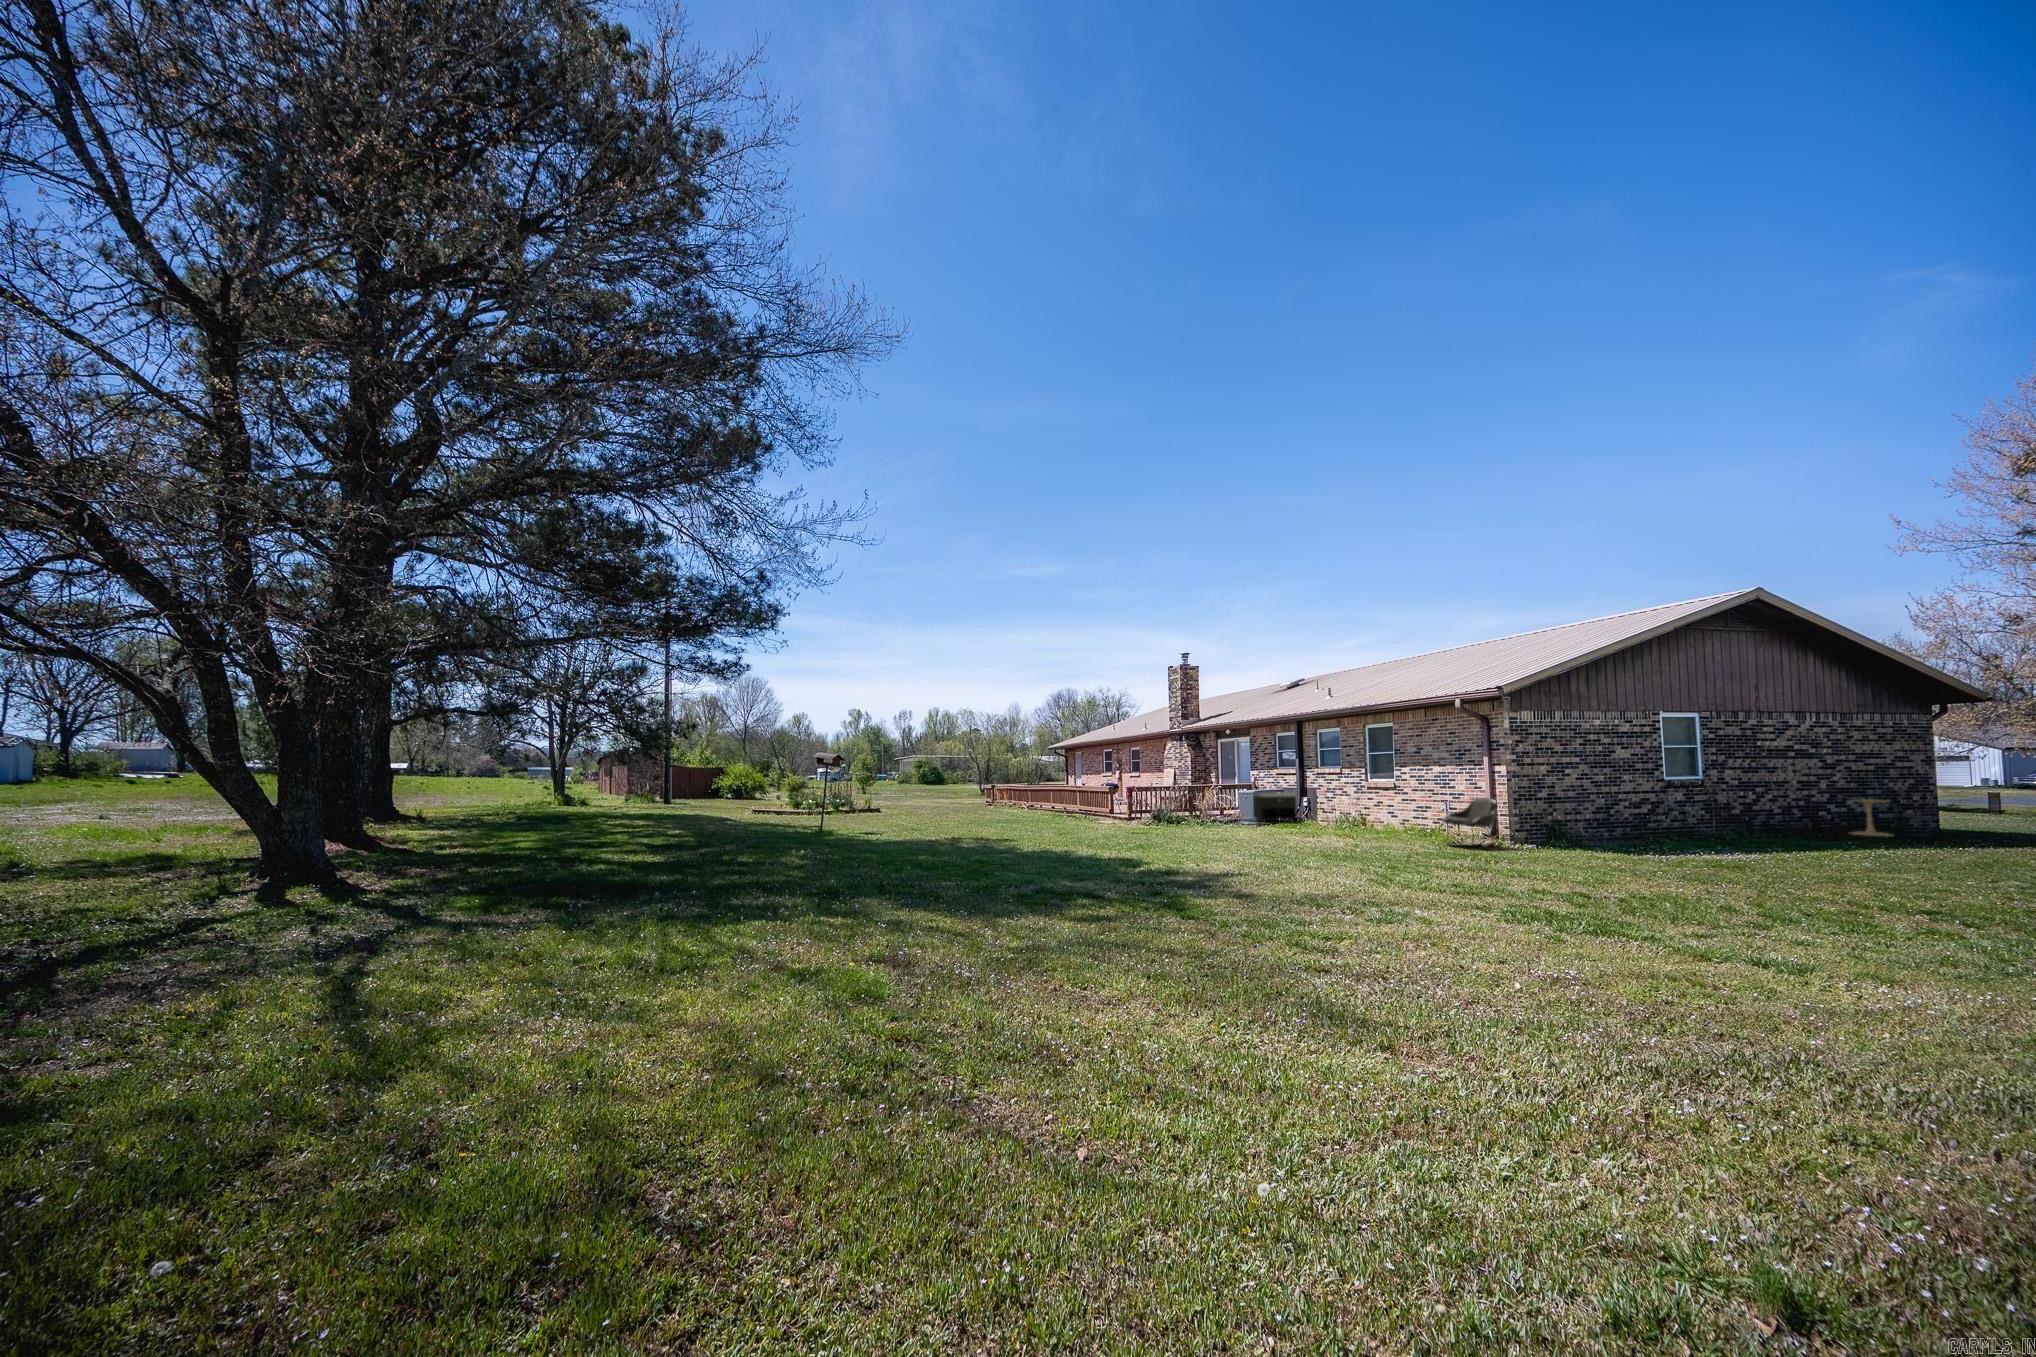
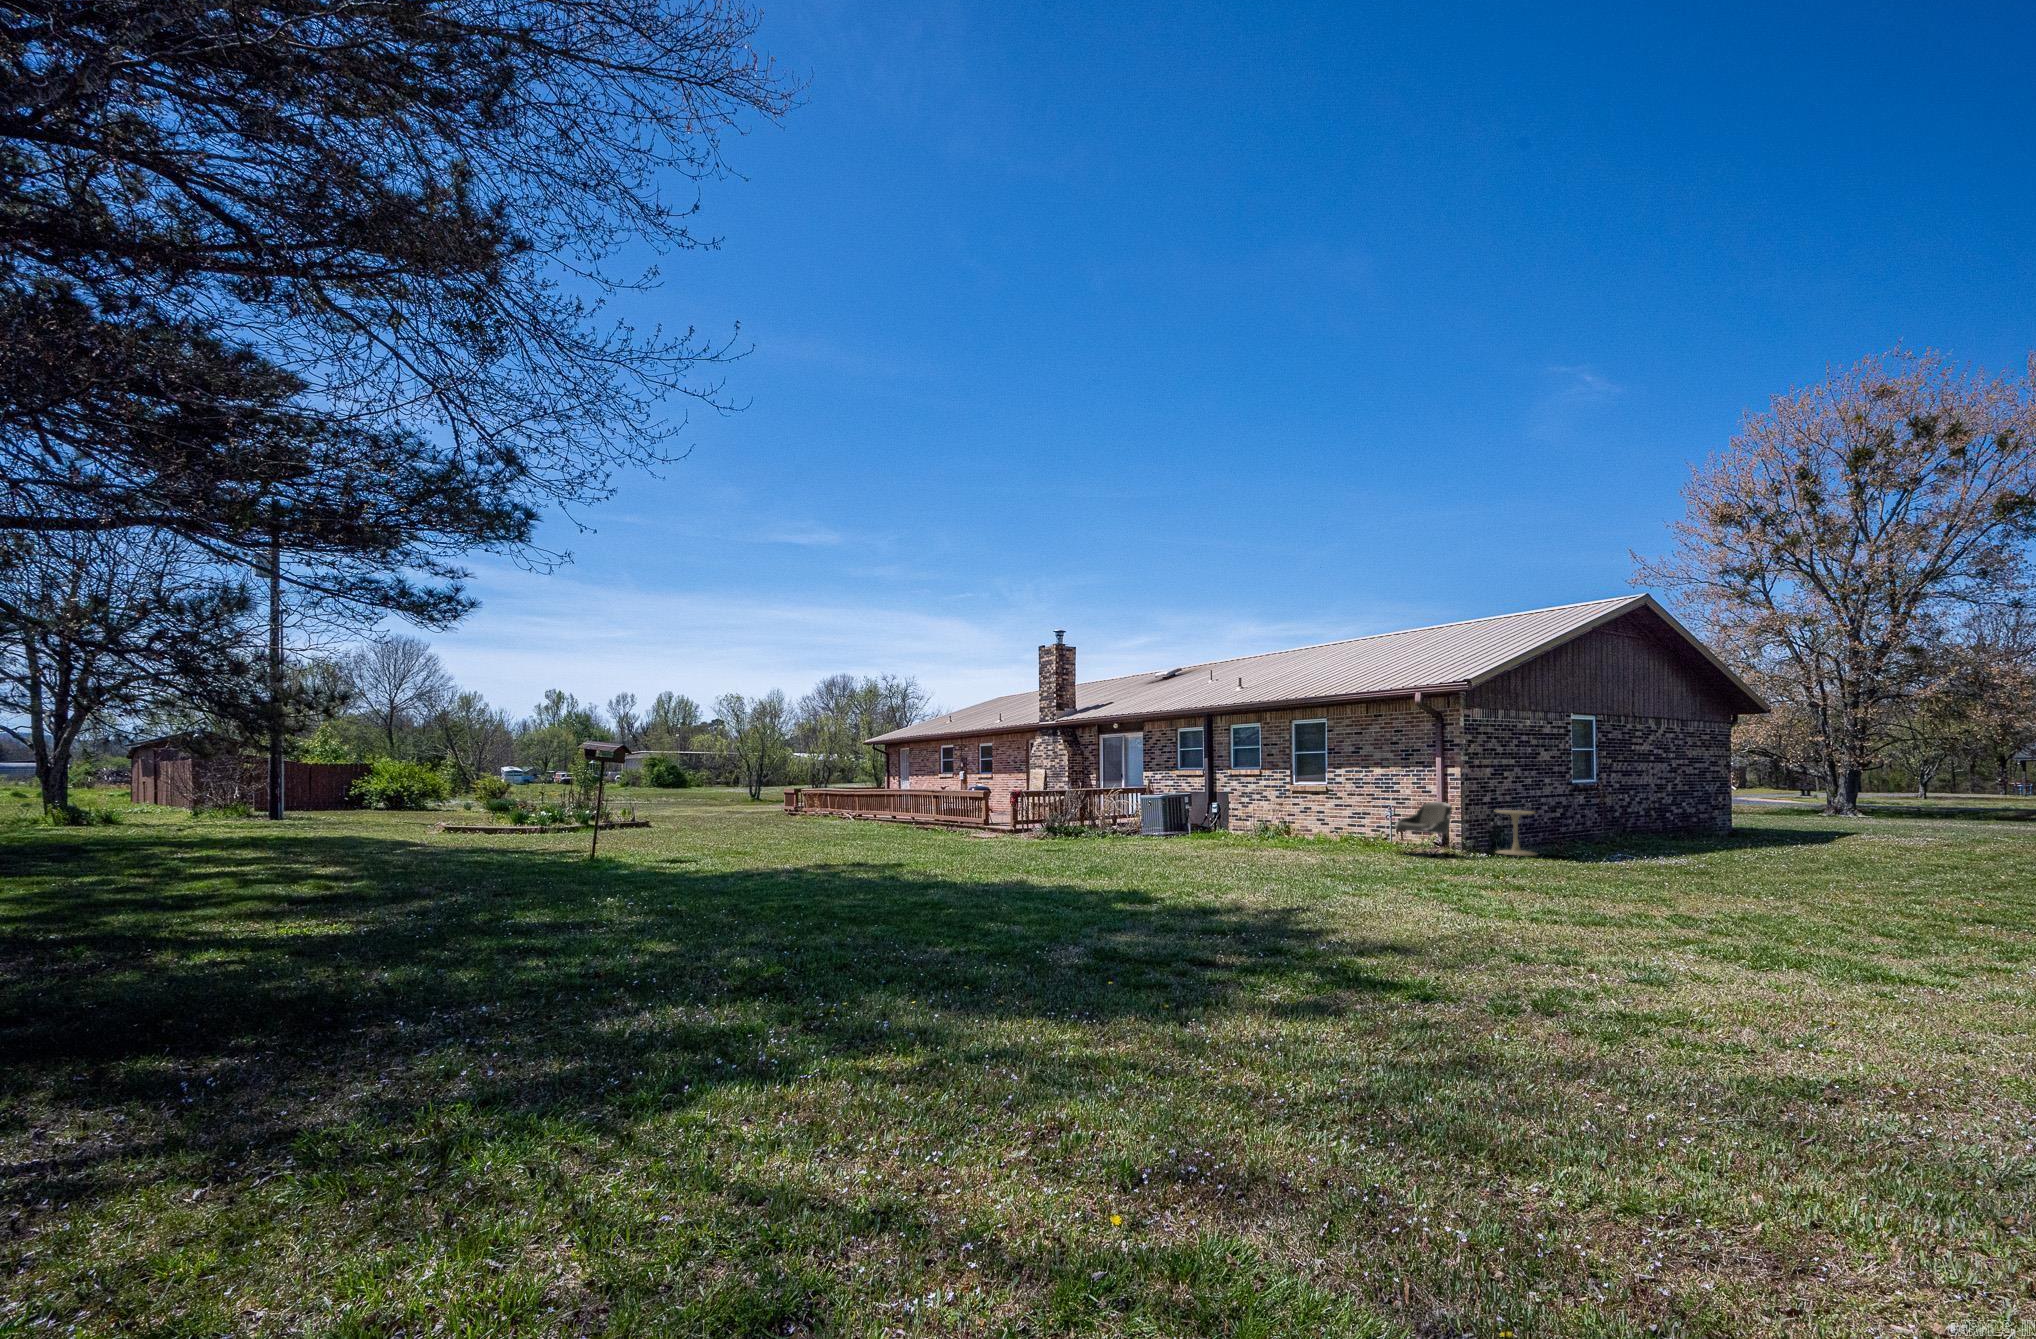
storage bench: present [1253,792,1296,820] -> none [1158,797,1208,832]
pedestal table: present [1851,799,1892,837] -> present [1496,810,1536,856]

